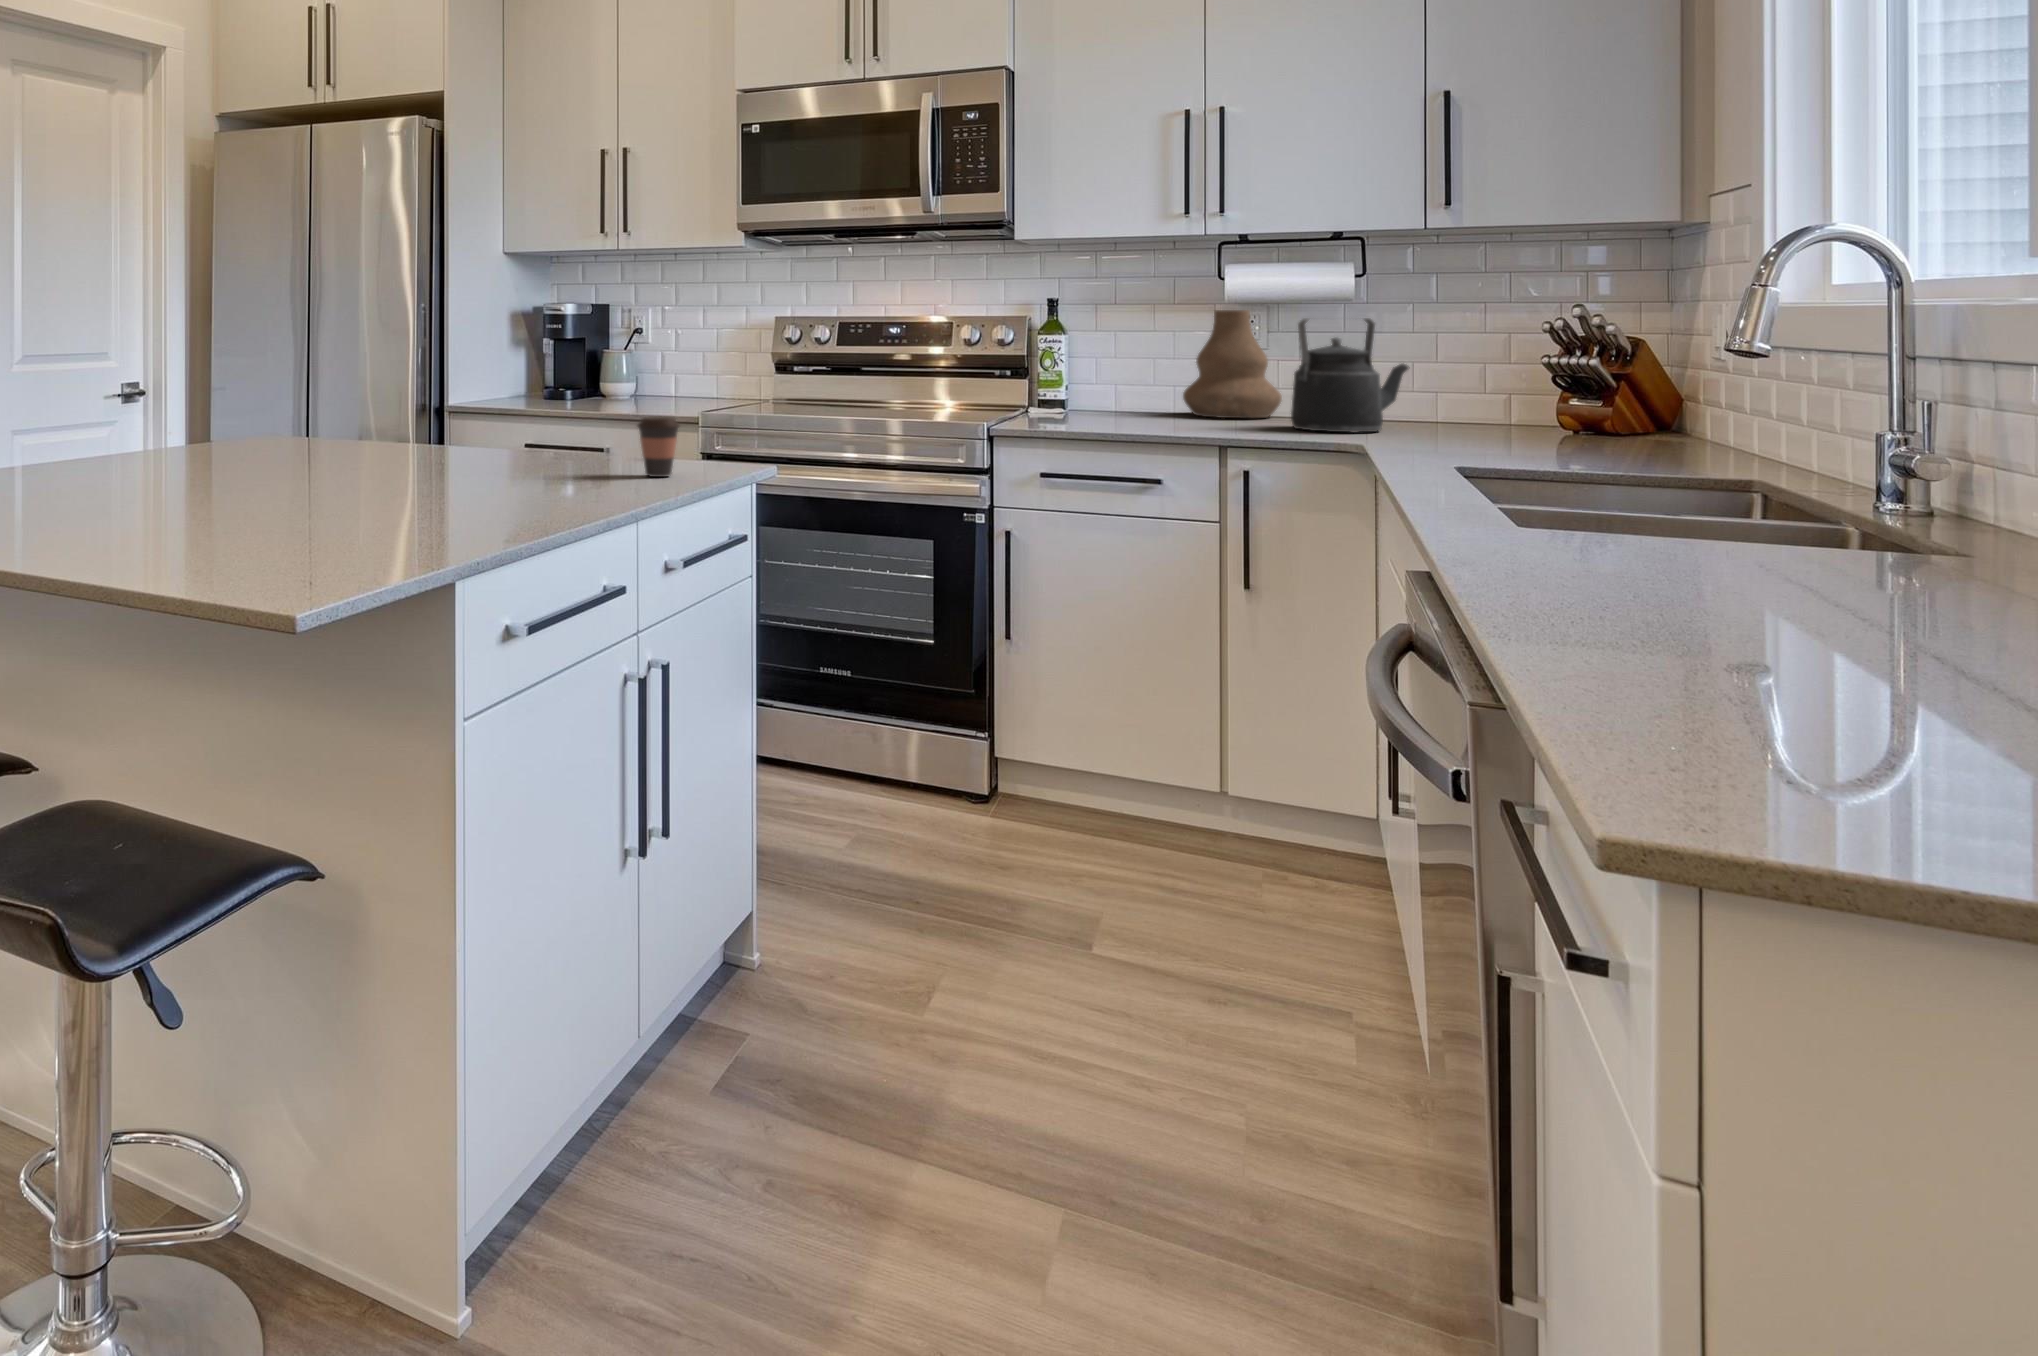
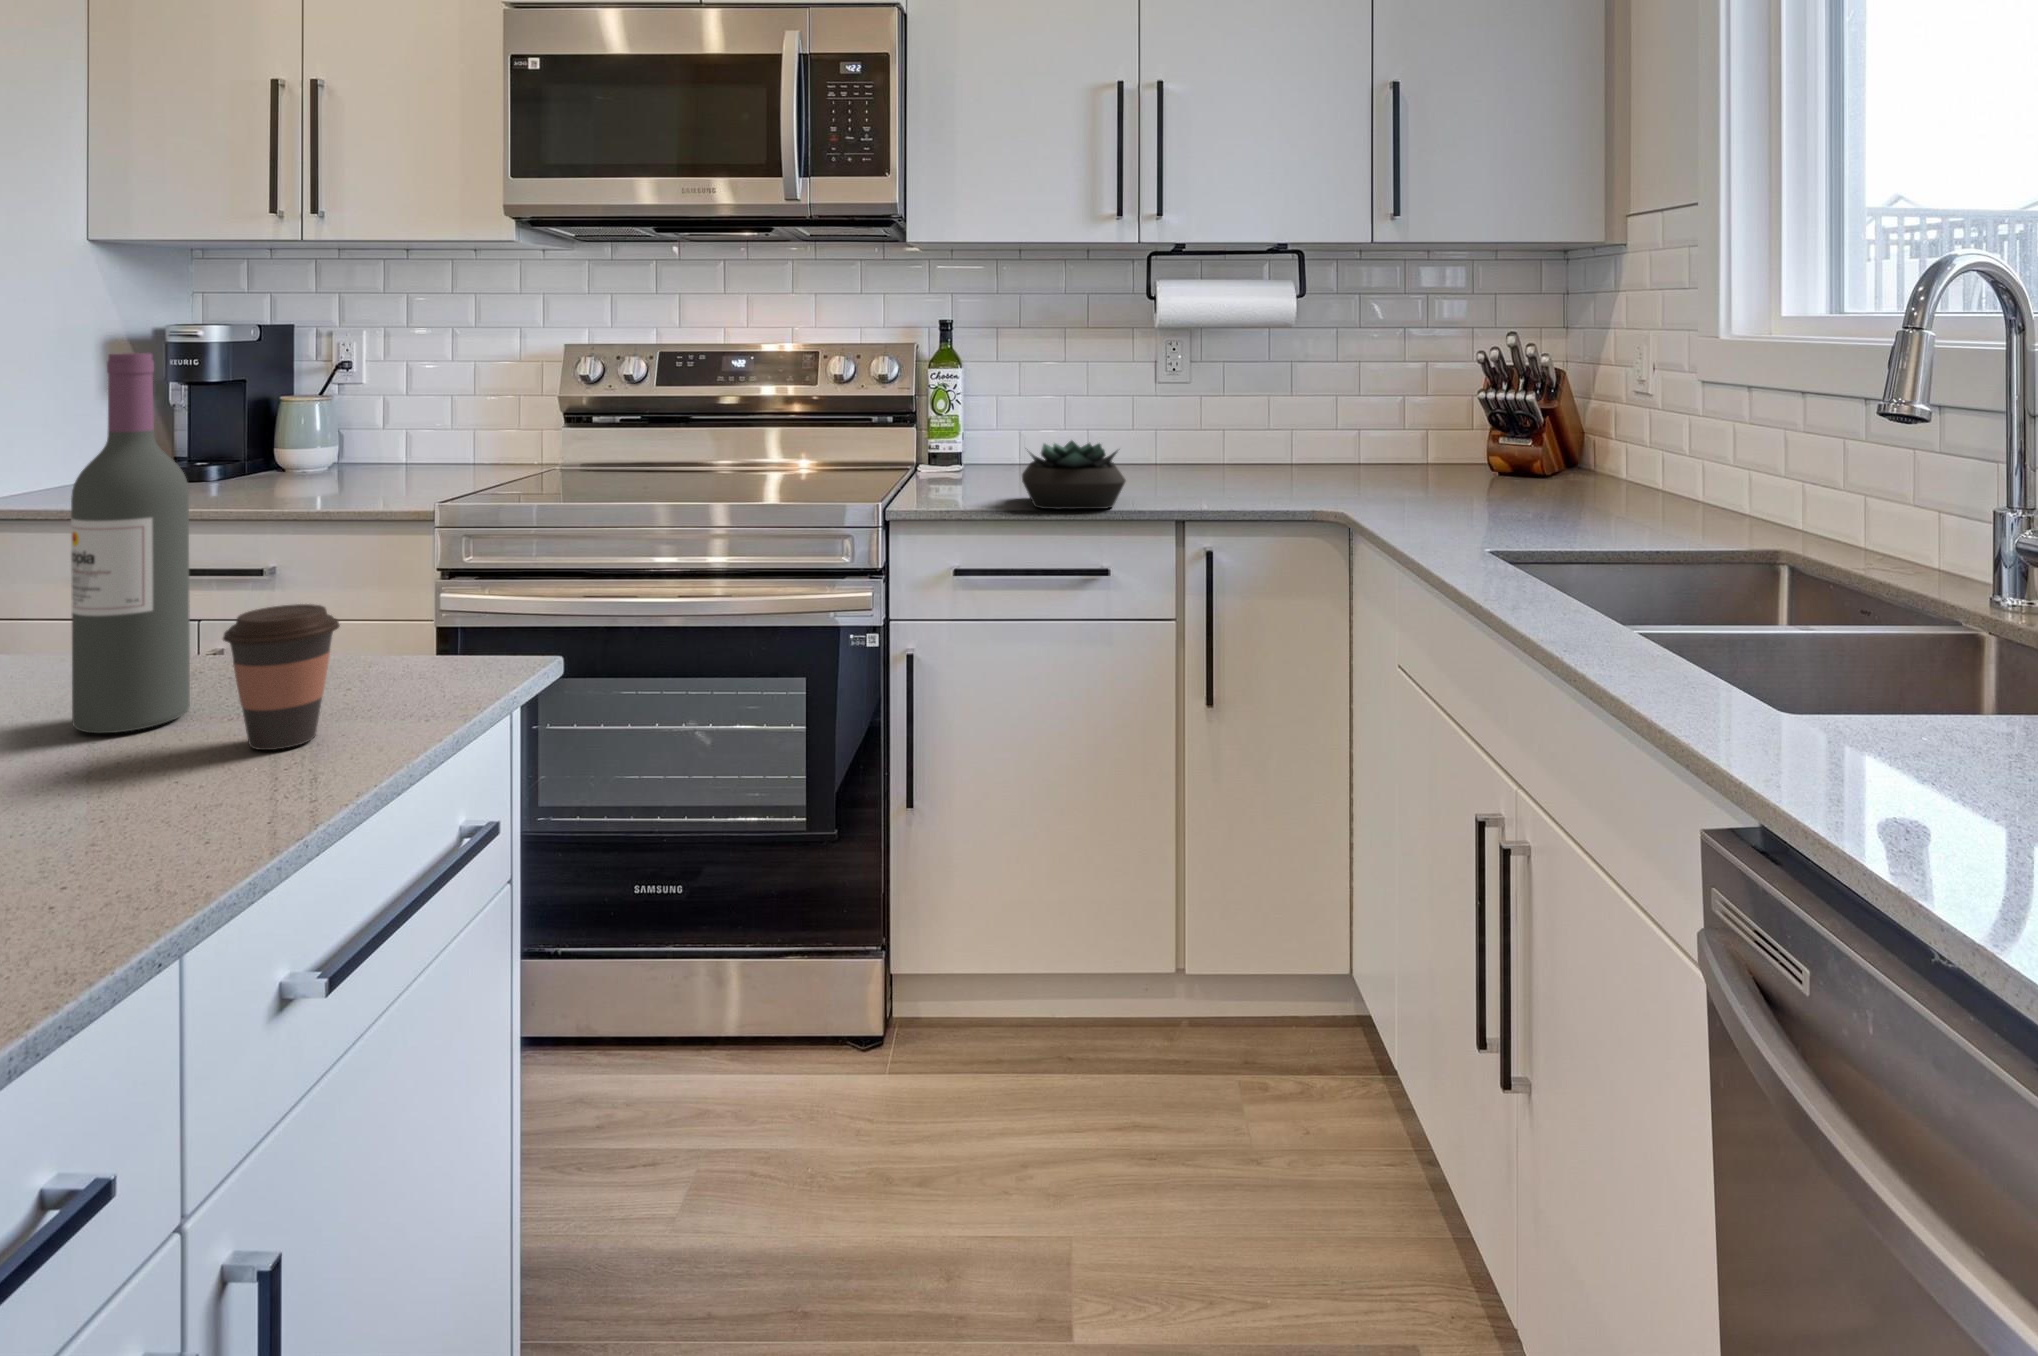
wine bottle: none [574,303,617,469] -> present [71,353,190,733]
vase: present [1183,310,1282,418] -> none [1101,337,1210,470]
kettle: present [1291,318,1409,432] -> none [1239,349,1356,491]
succulent plant: none [1090,386,1175,434] -> present [1022,441,1126,509]

